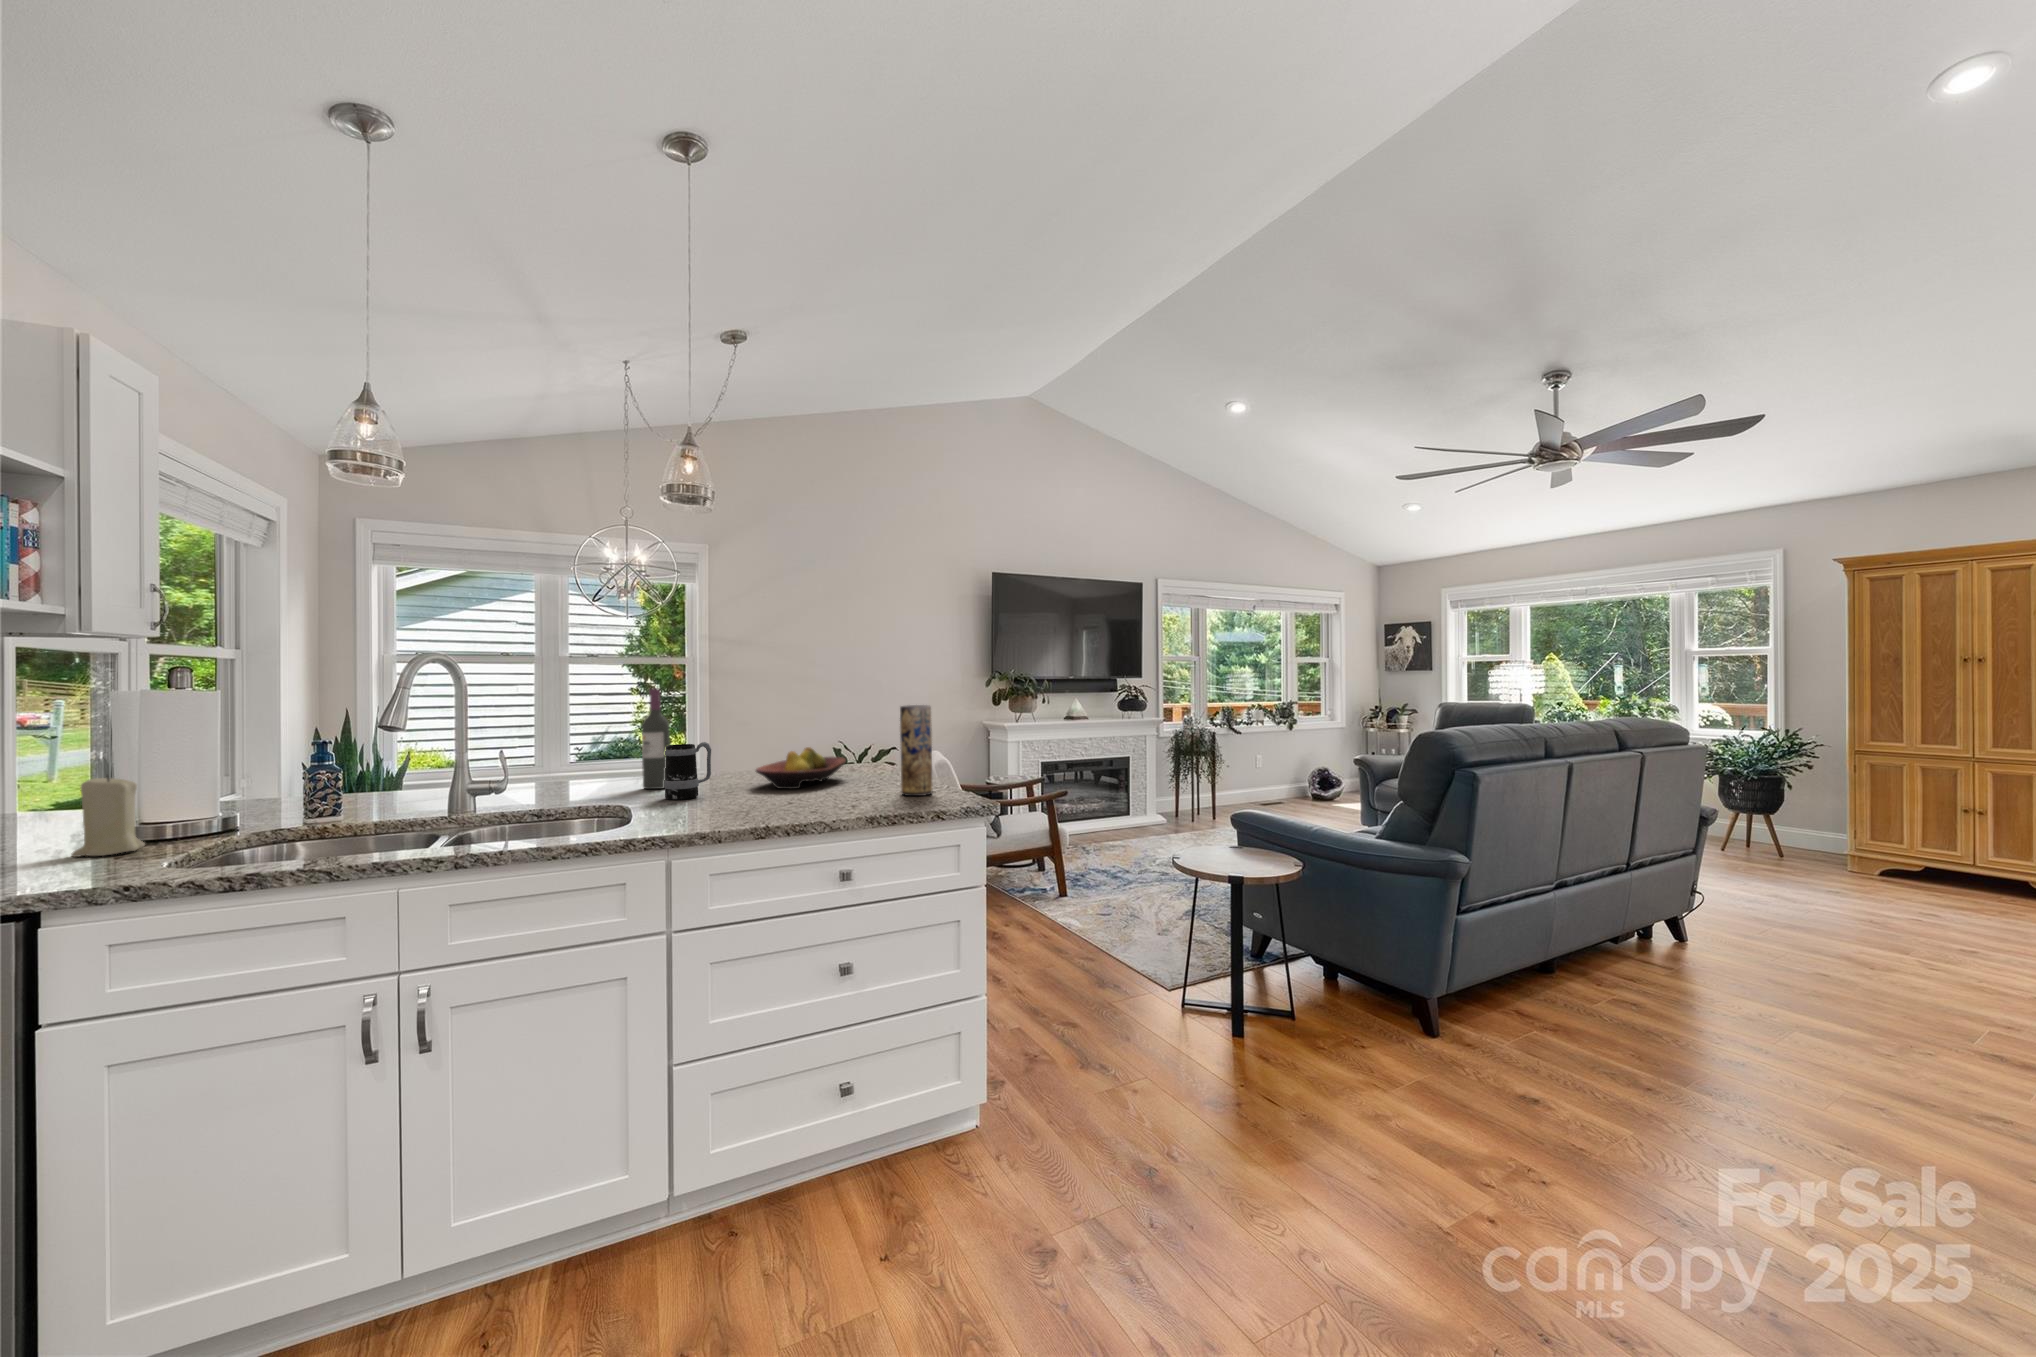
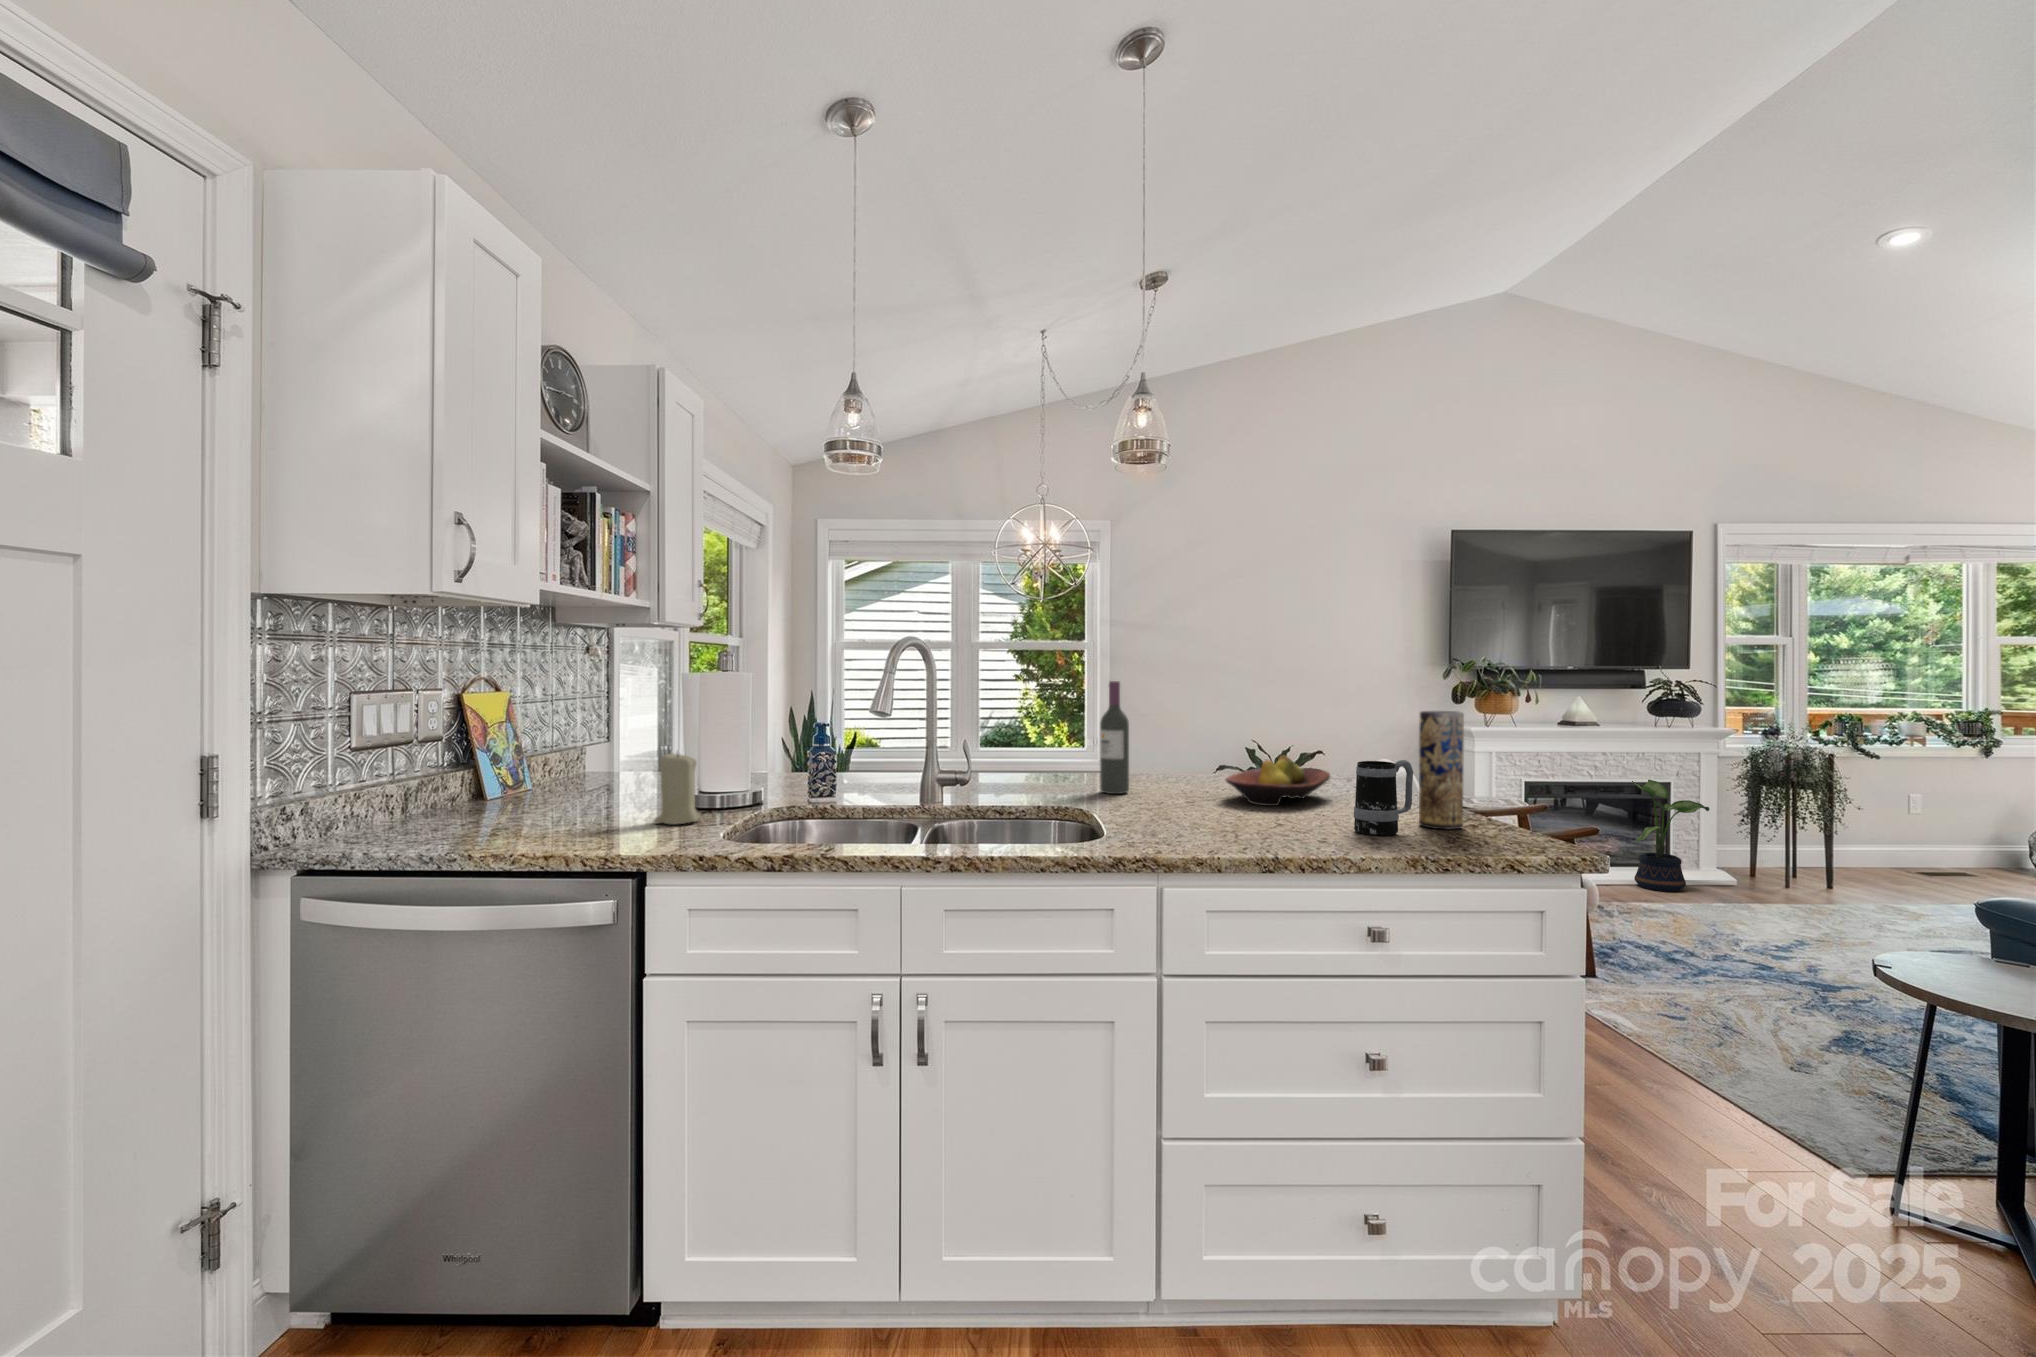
mug: present [664,742,711,800] -> present [1354,760,1413,836]
potted plant: none [1094,751,1148,834] -> present [1632,780,1710,892]

